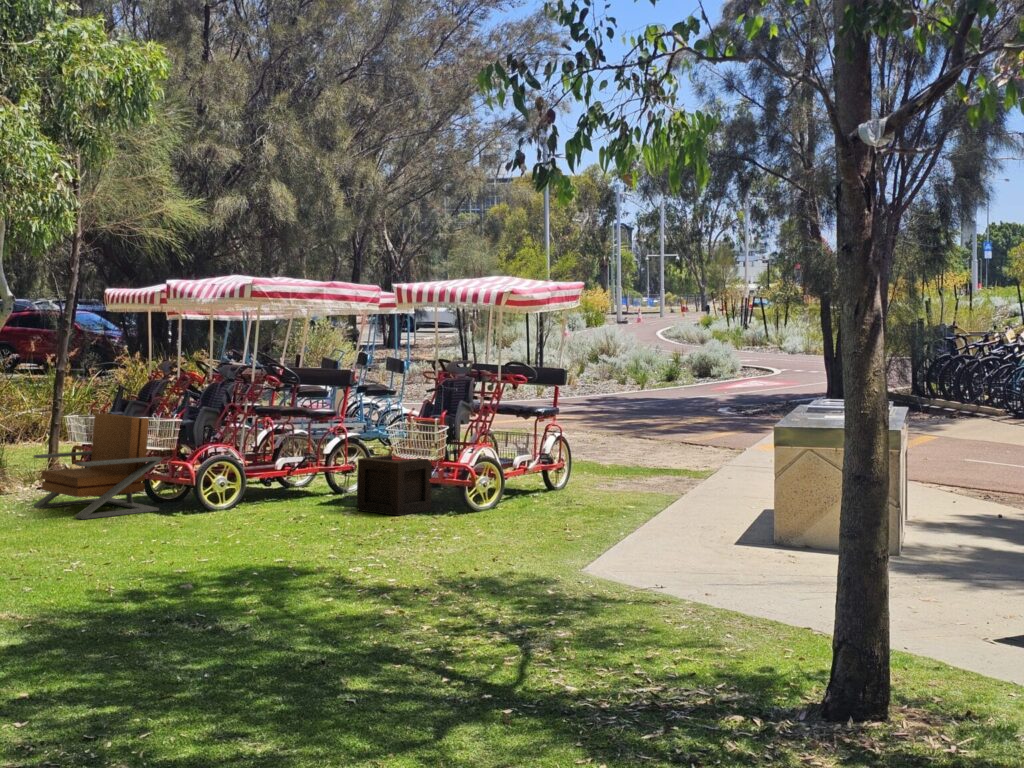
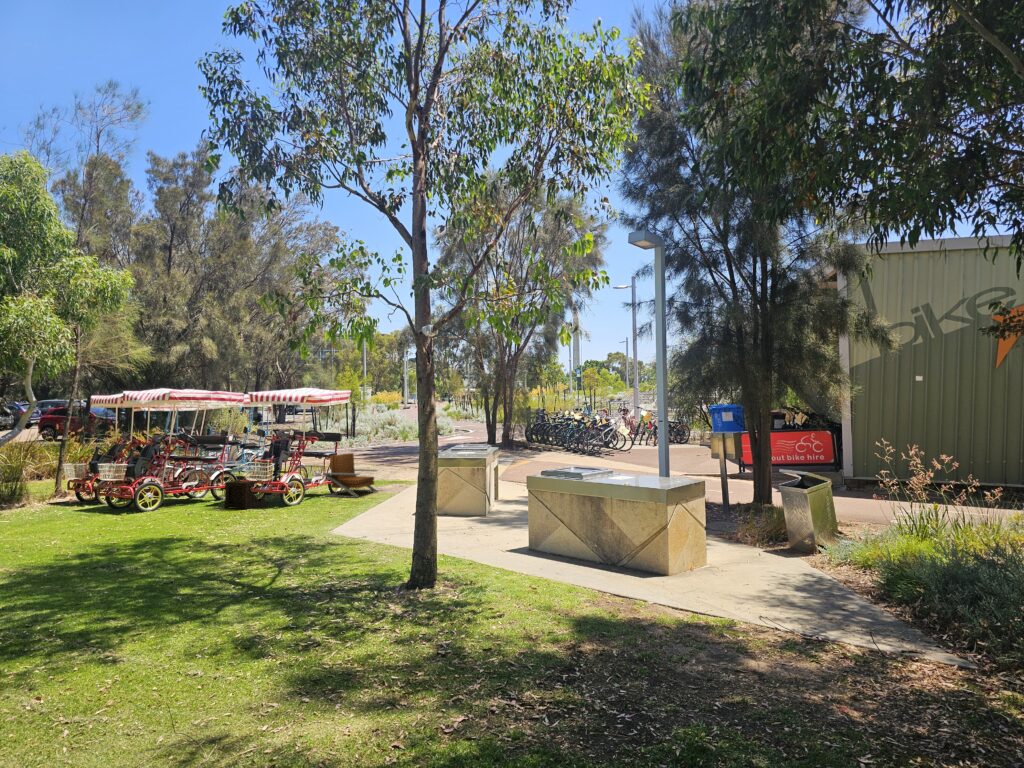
lounge chair: present [34,413,162,519] -> present [324,453,377,498]

